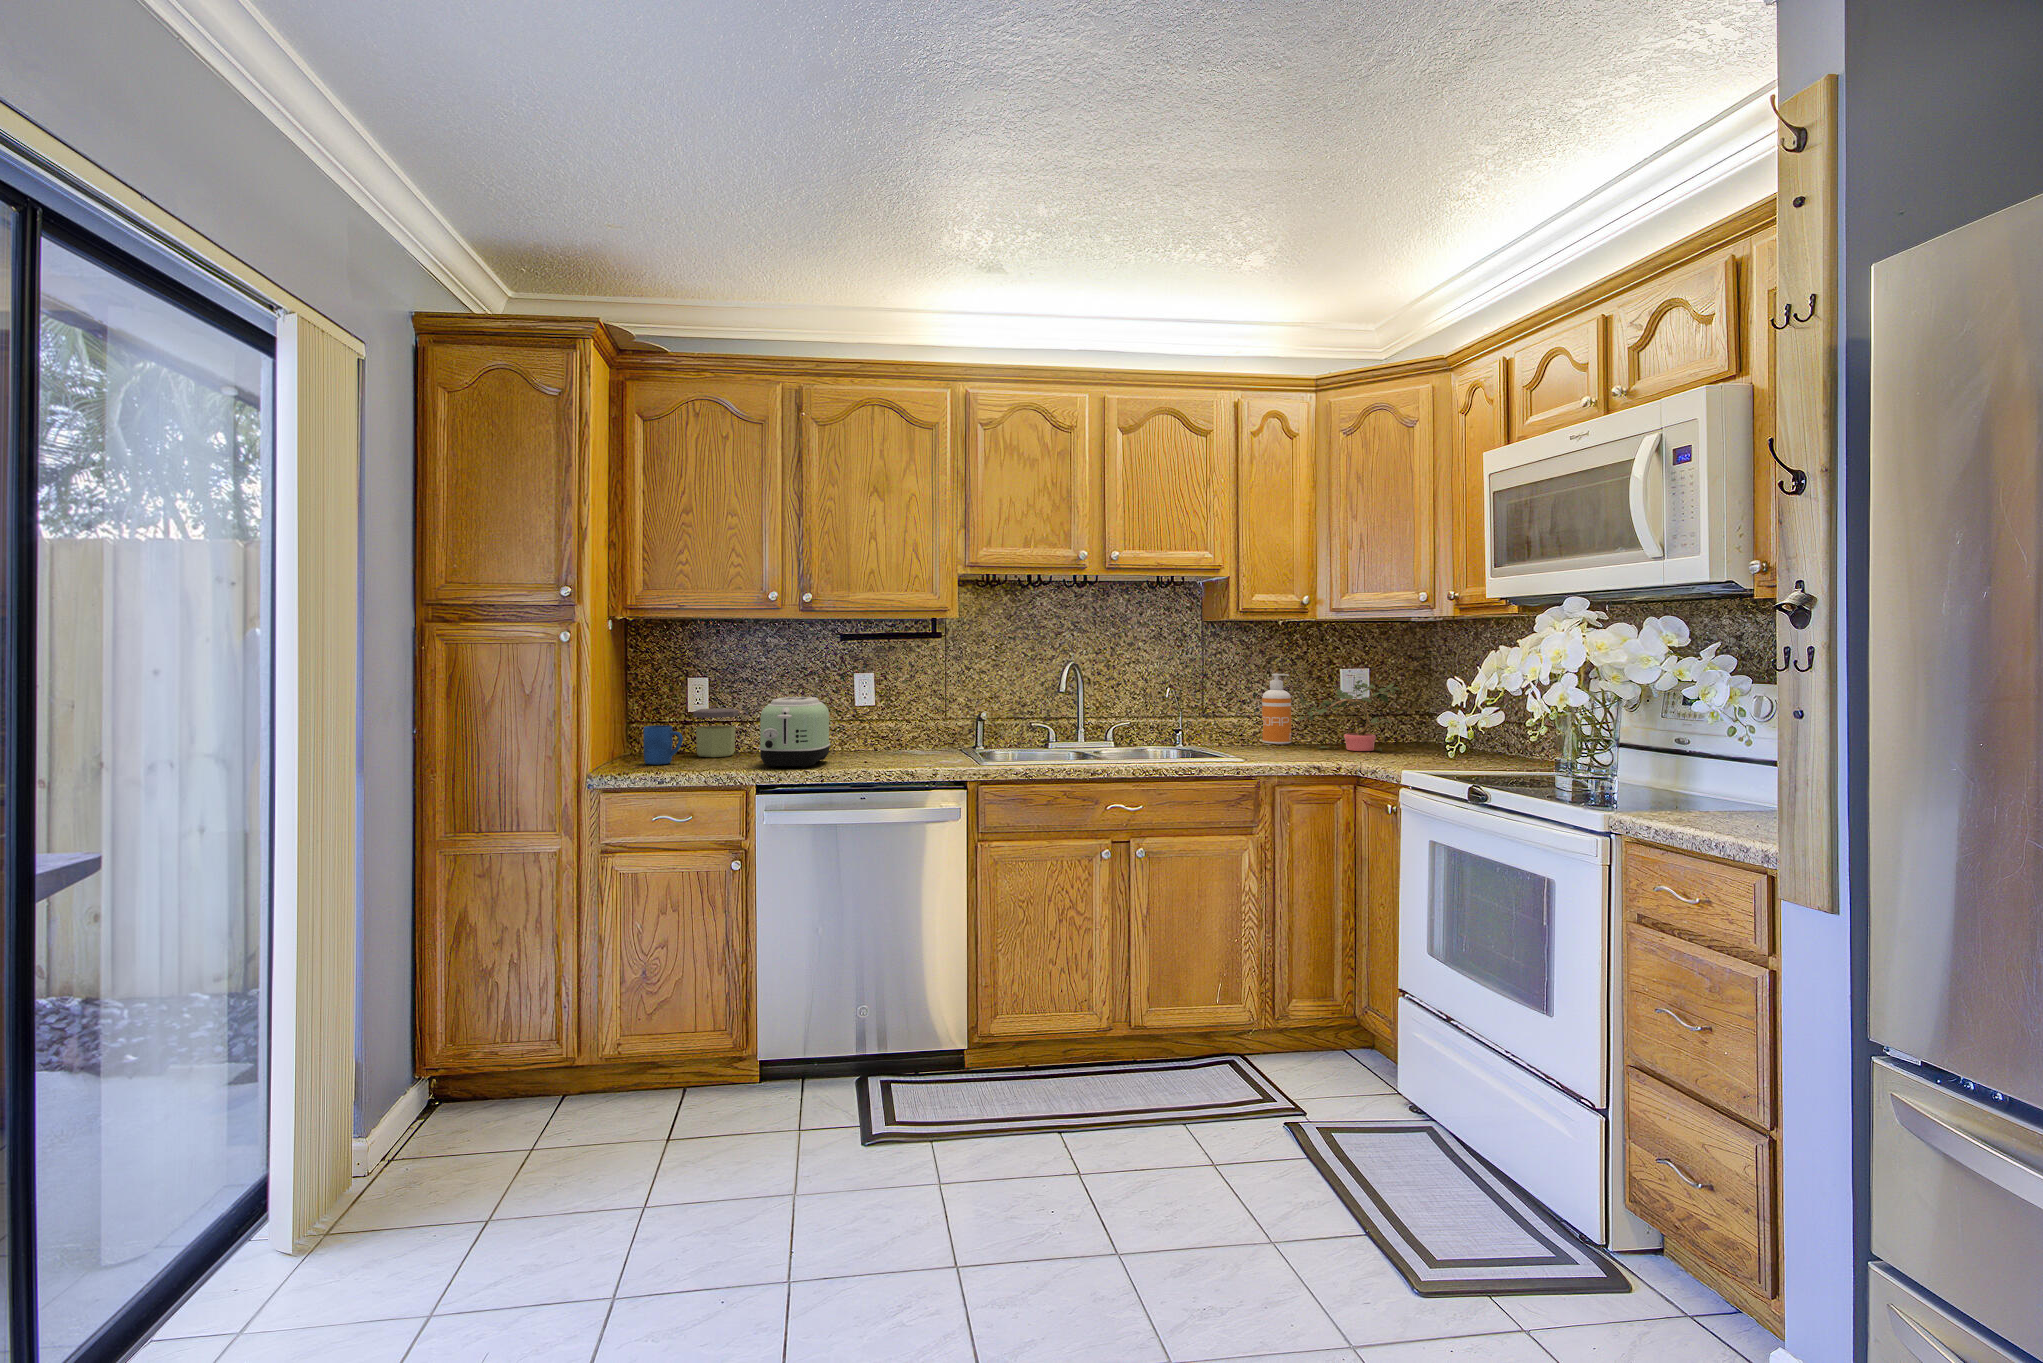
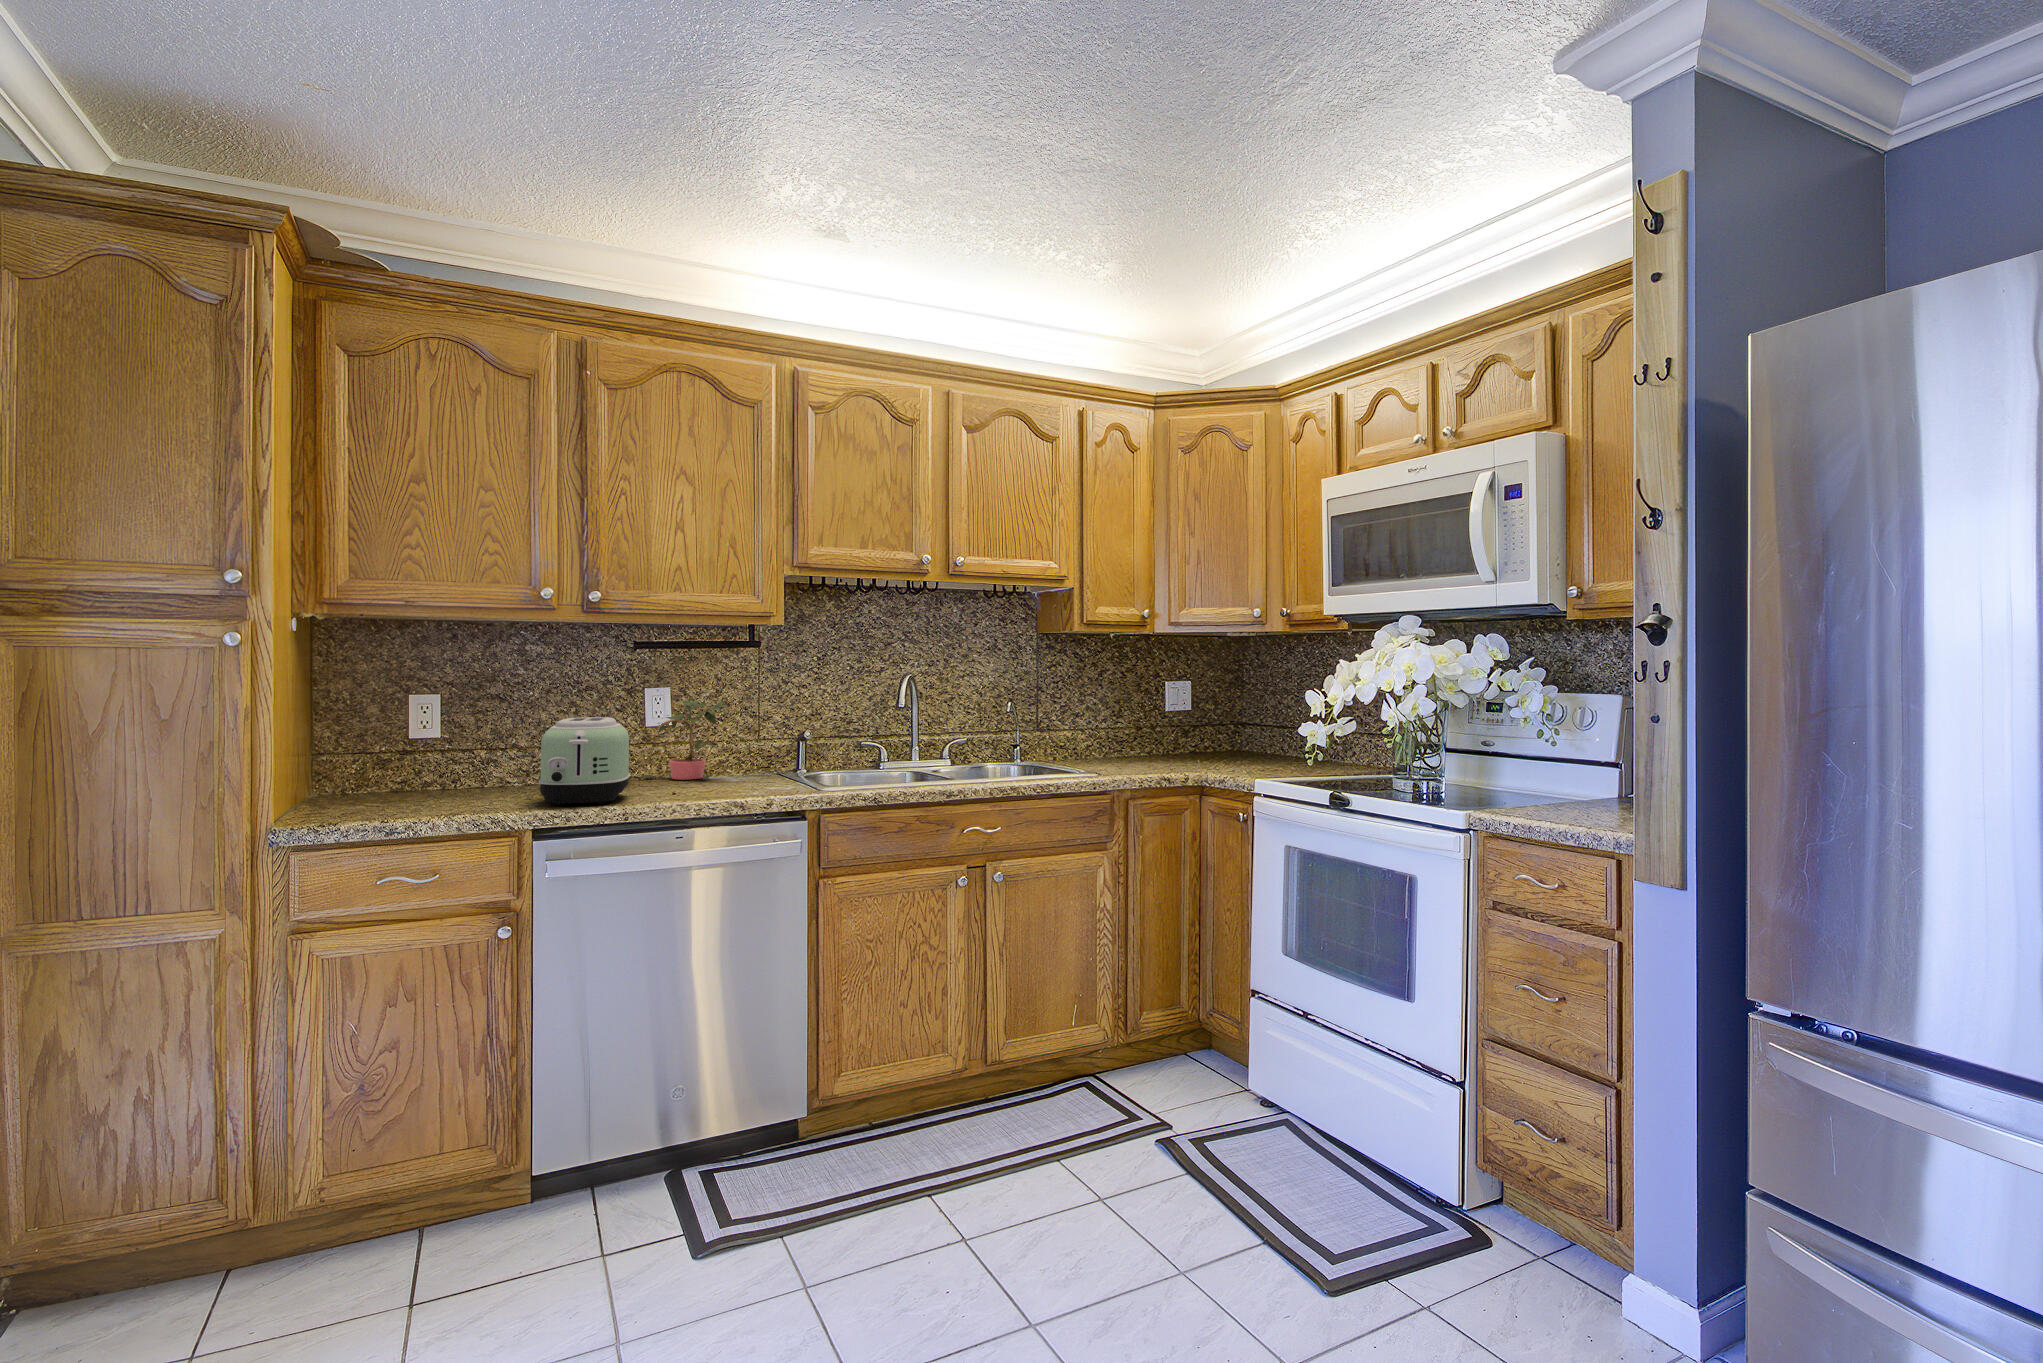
soap dispenser: present [1262,674,1291,744] -> none [1091,686,1120,758]
potted plant: present [1298,680,1400,751] -> present [641,697,729,780]
jar: present [693,708,738,757] -> none [431,734,493,796]
mug: present [644,725,683,765] -> none [365,757,424,809]

